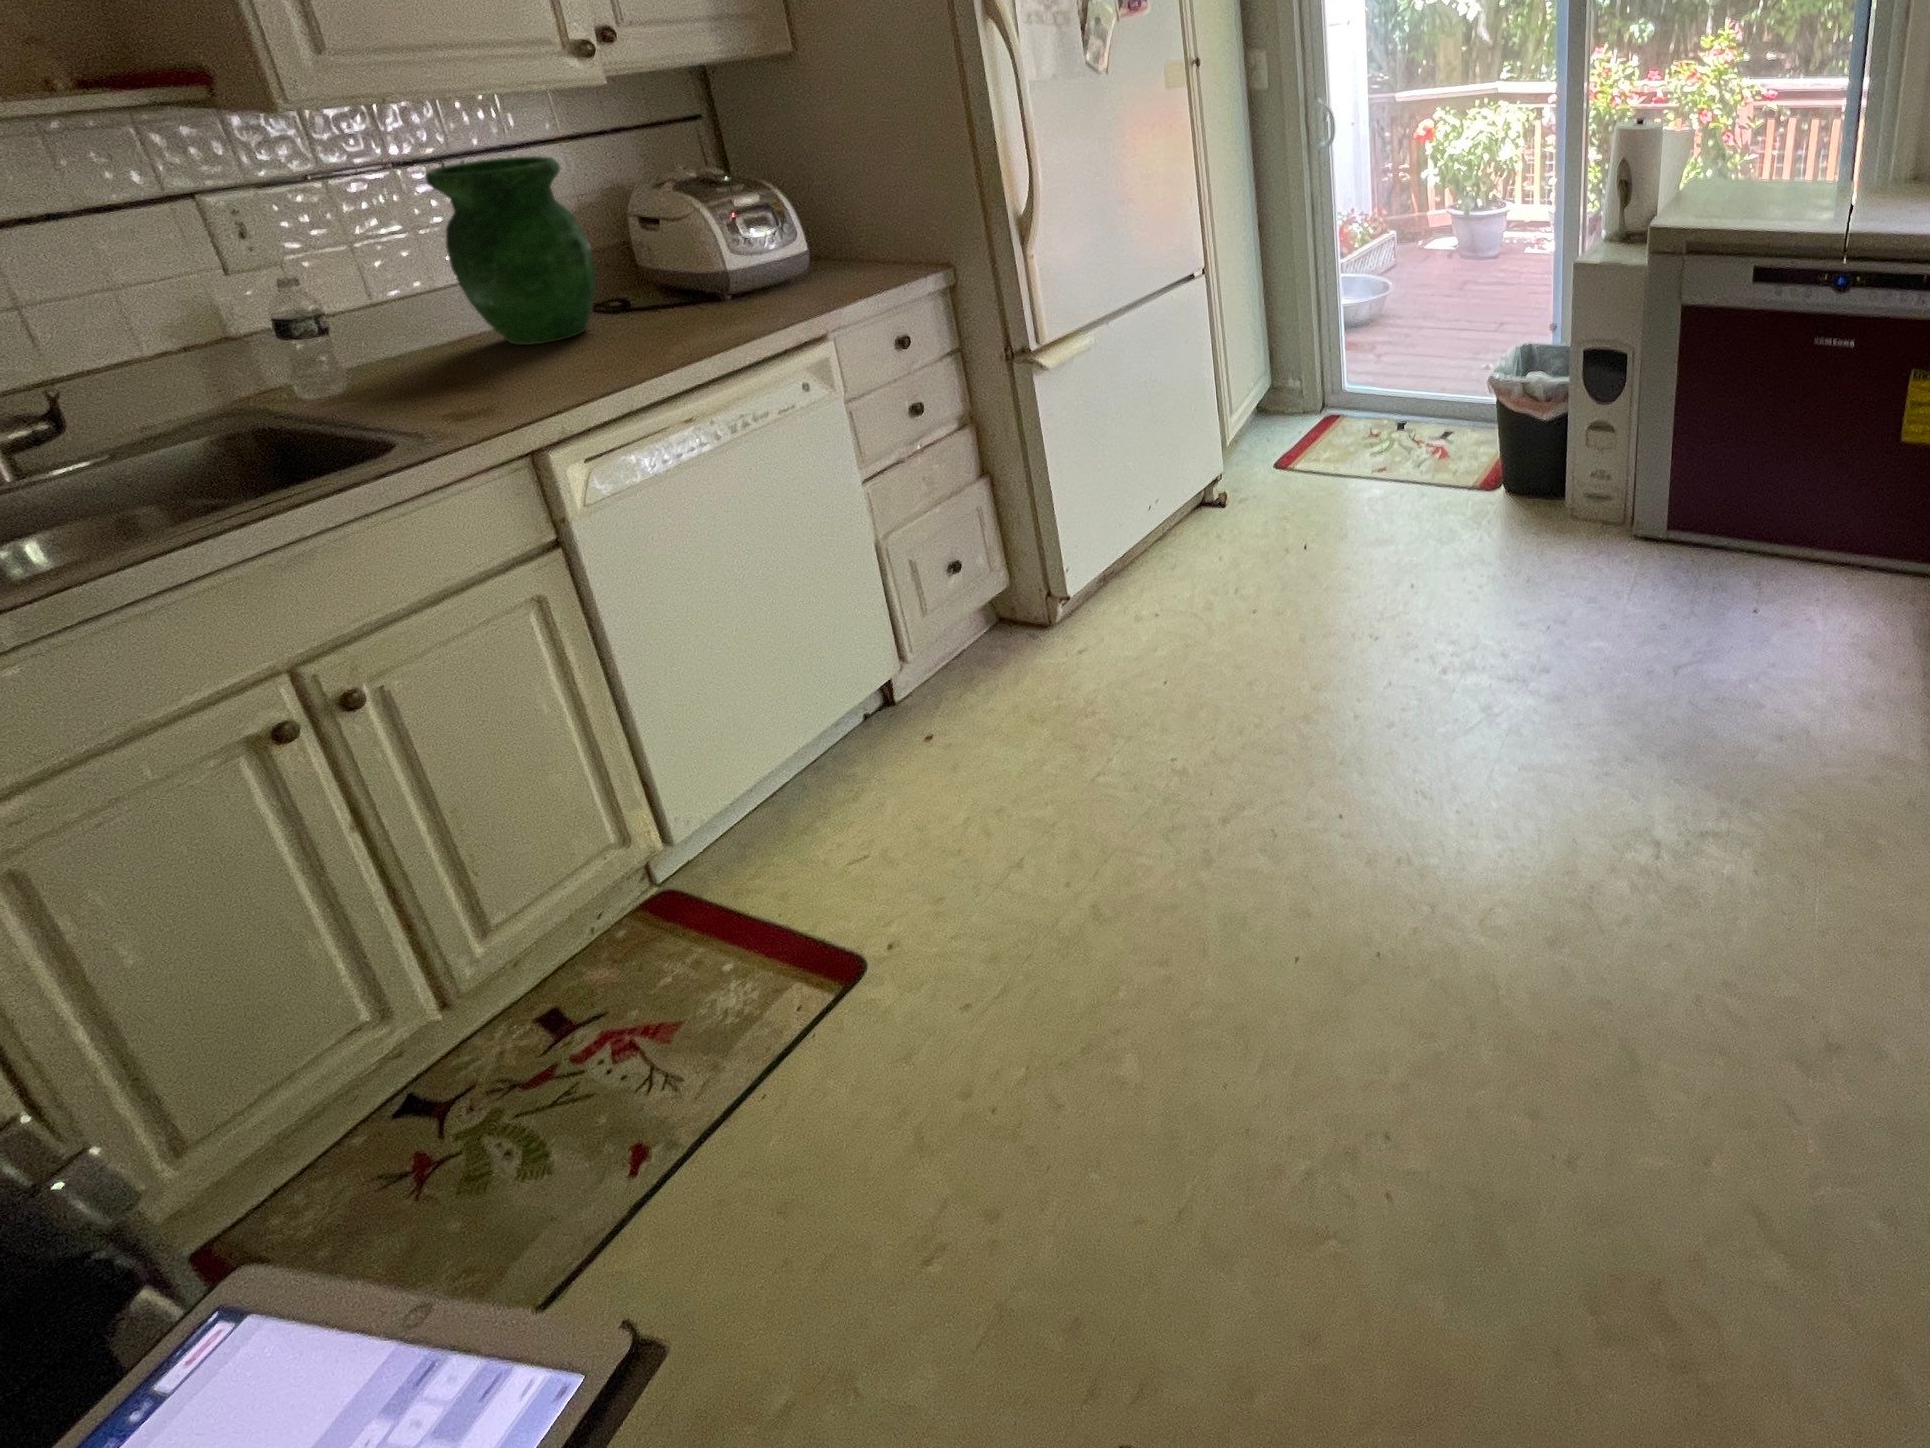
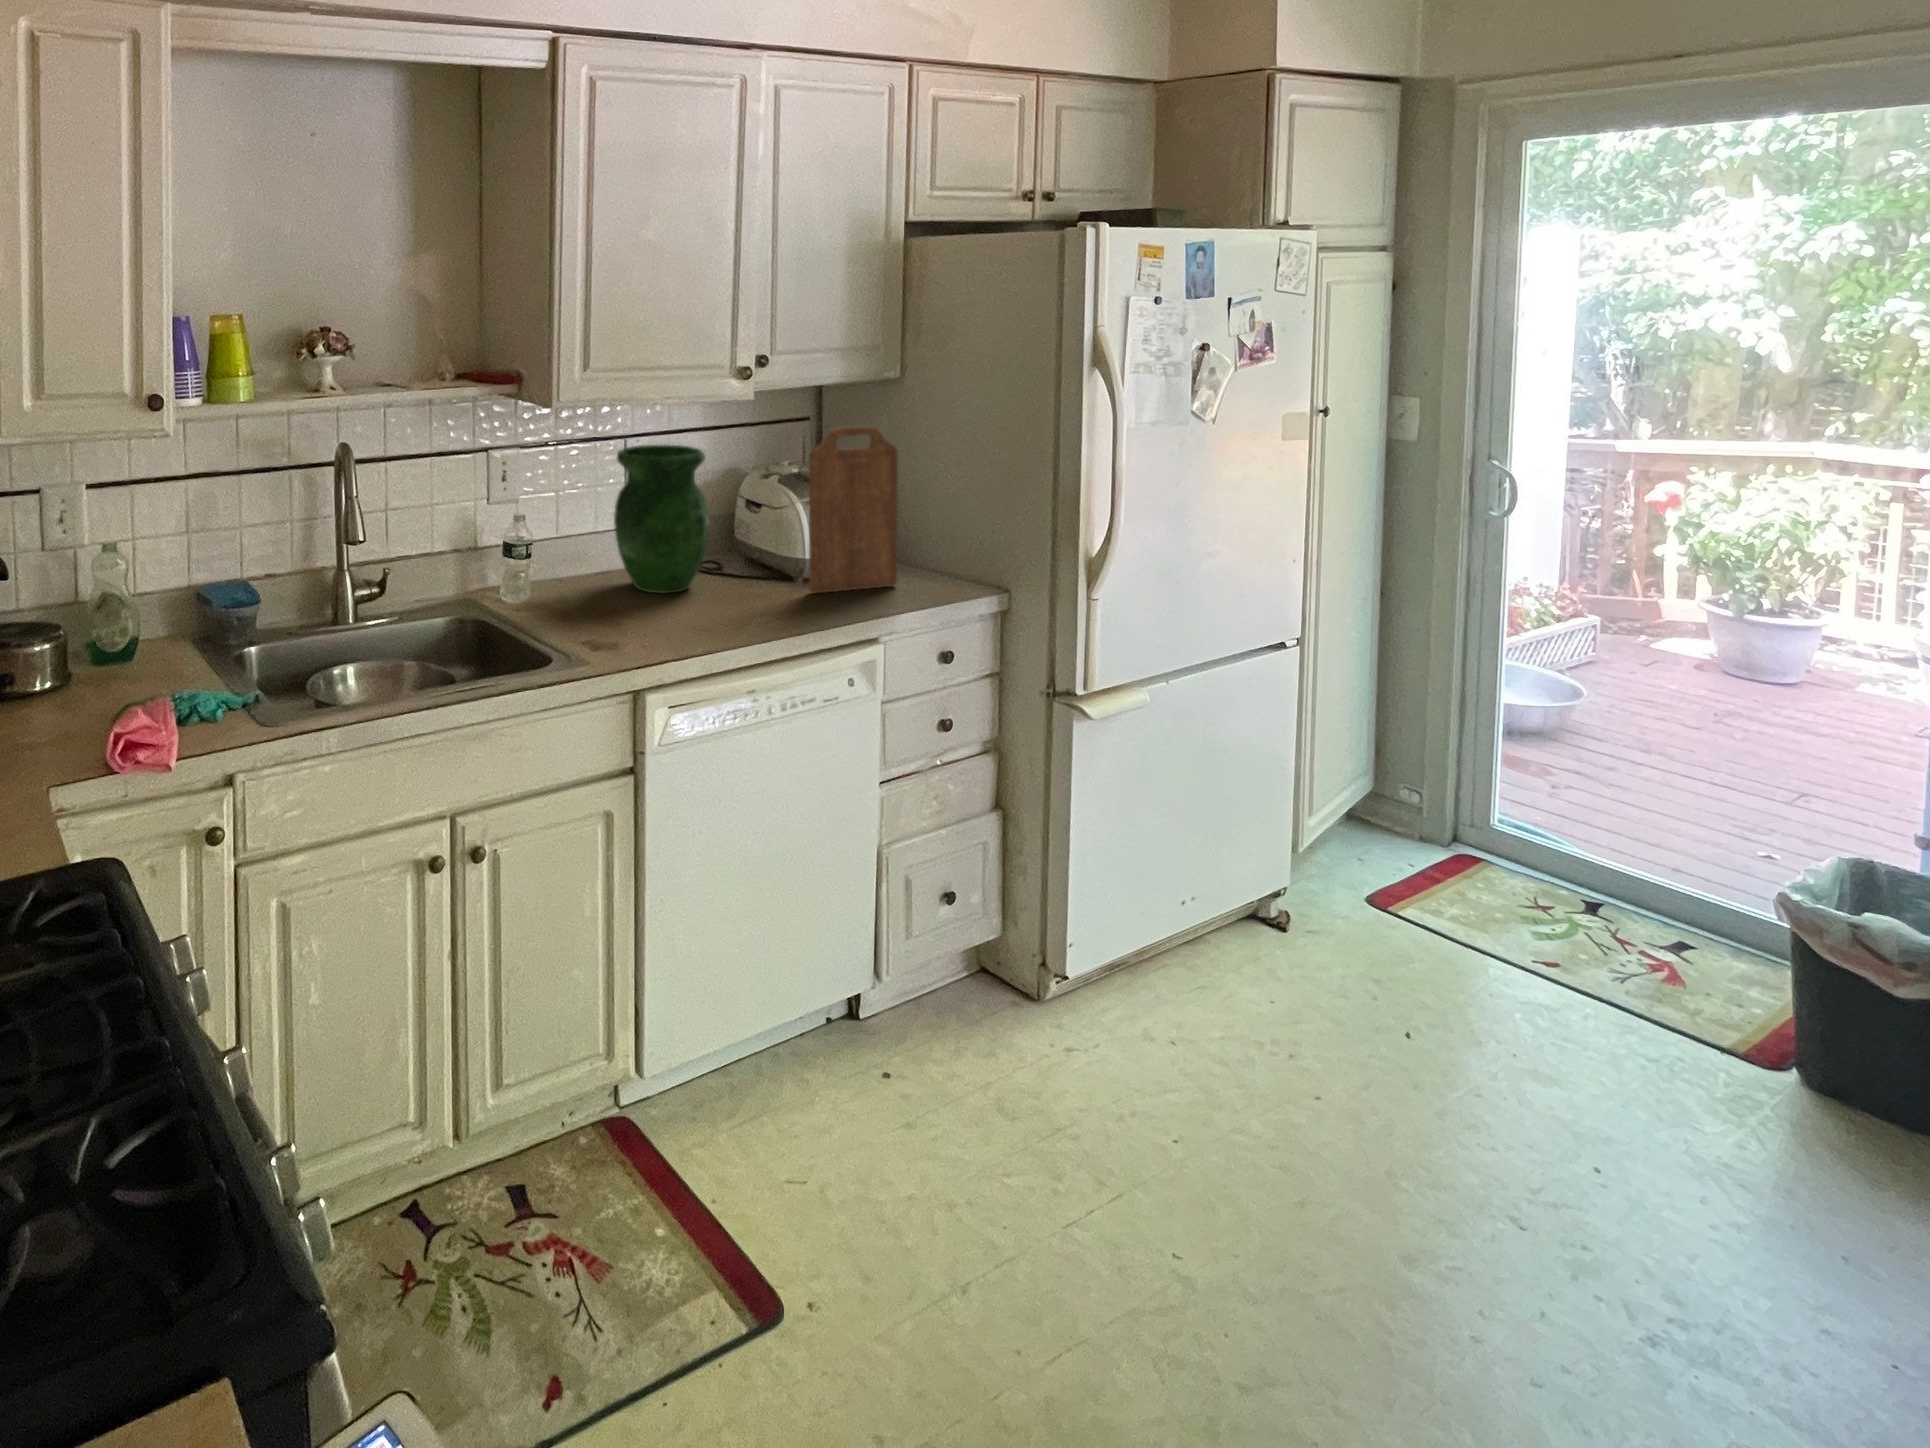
cutting board: none [698,106,838,306] -> present [809,426,898,593]

